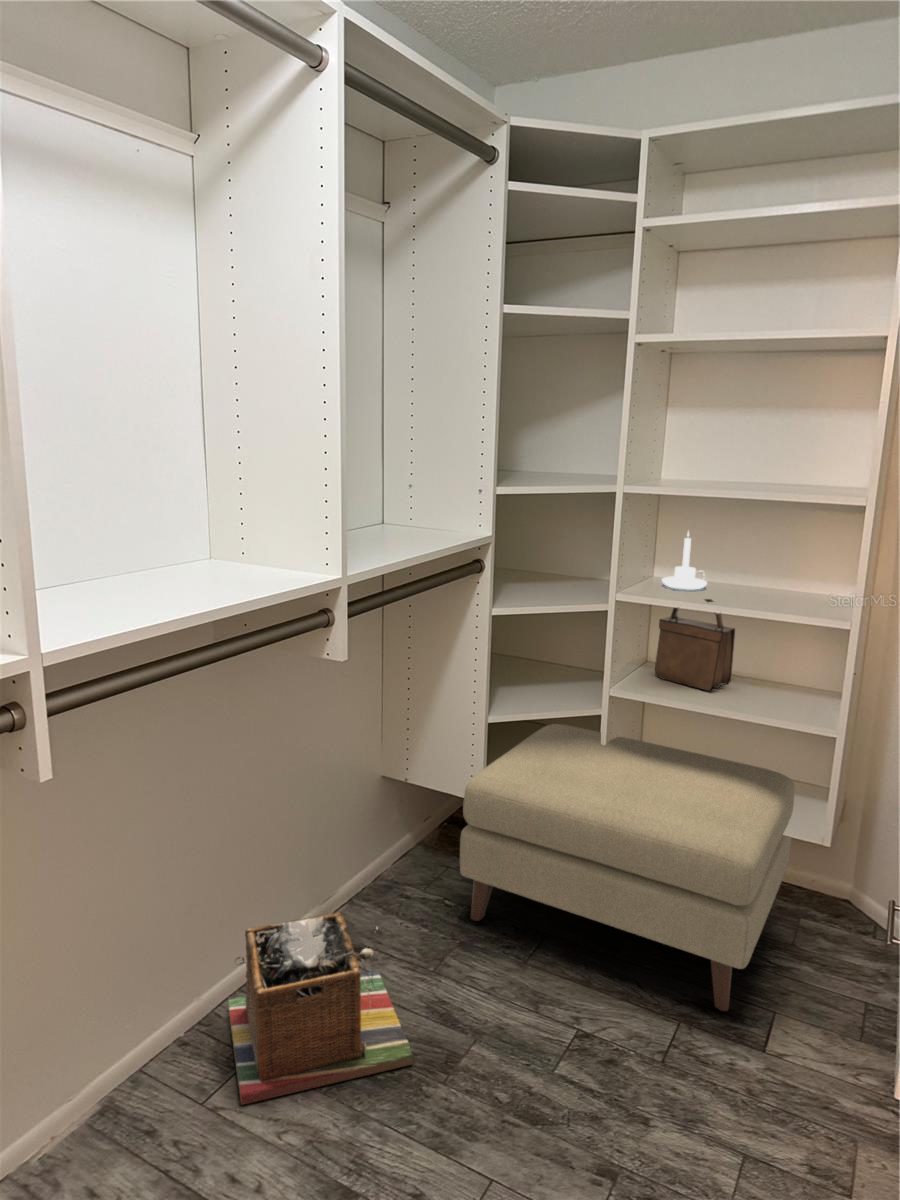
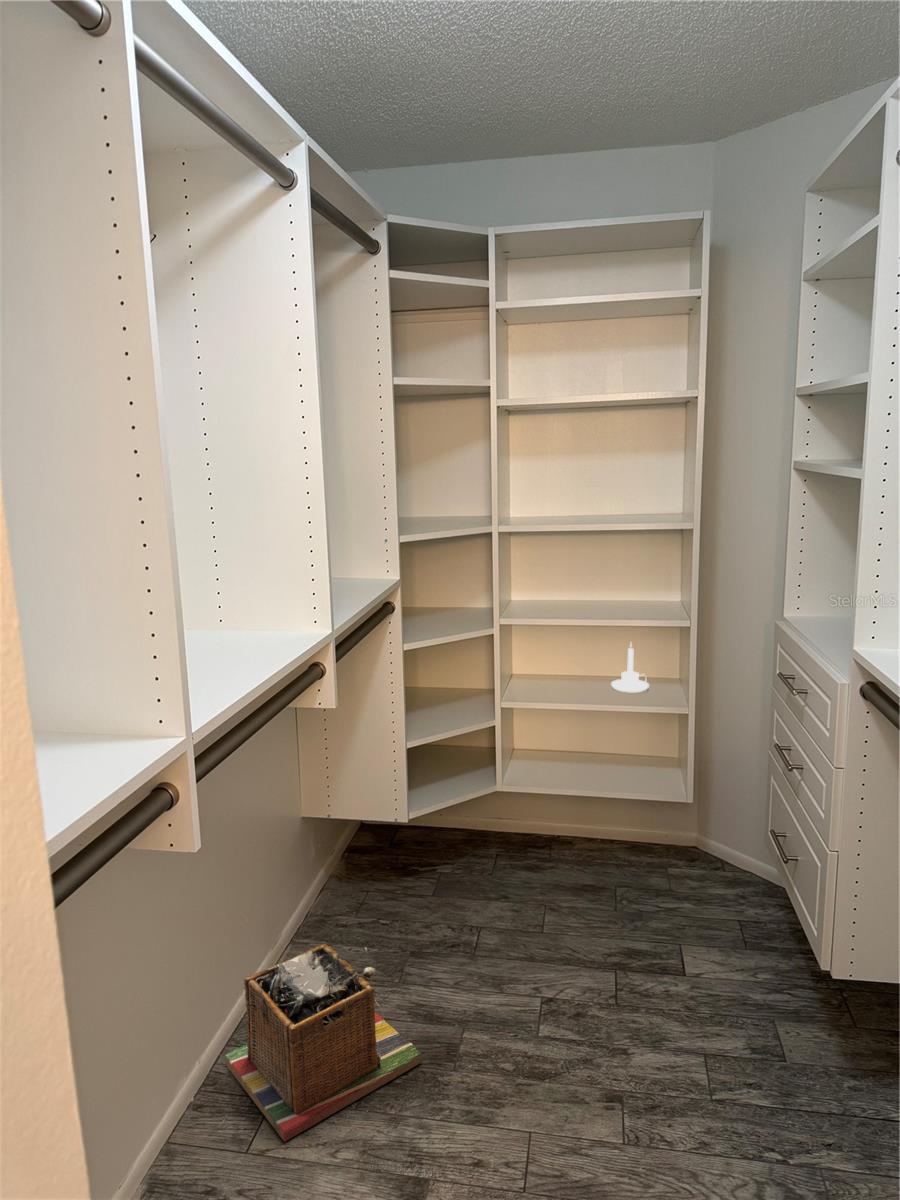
candle holder: present [662,531,707,589] -> present [611,644,649,692]
handbag: present [655,599,735,691] -> none [528,613,592,694]
ottoman: present [460,724,795,1011] -> none [397,742,662,953]

